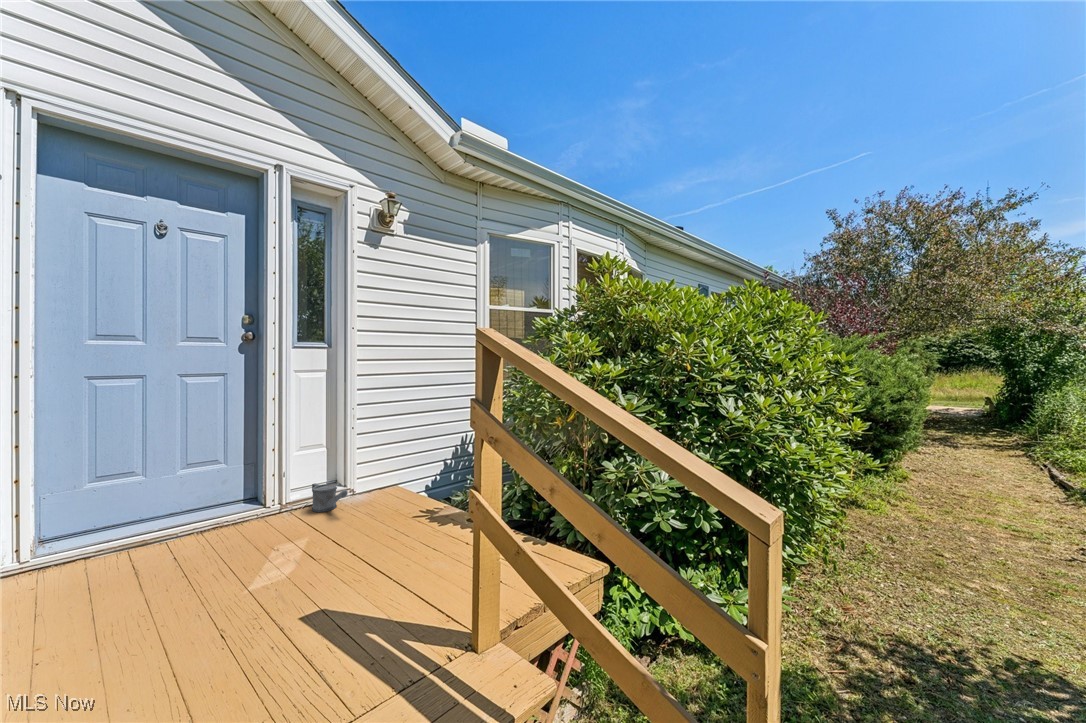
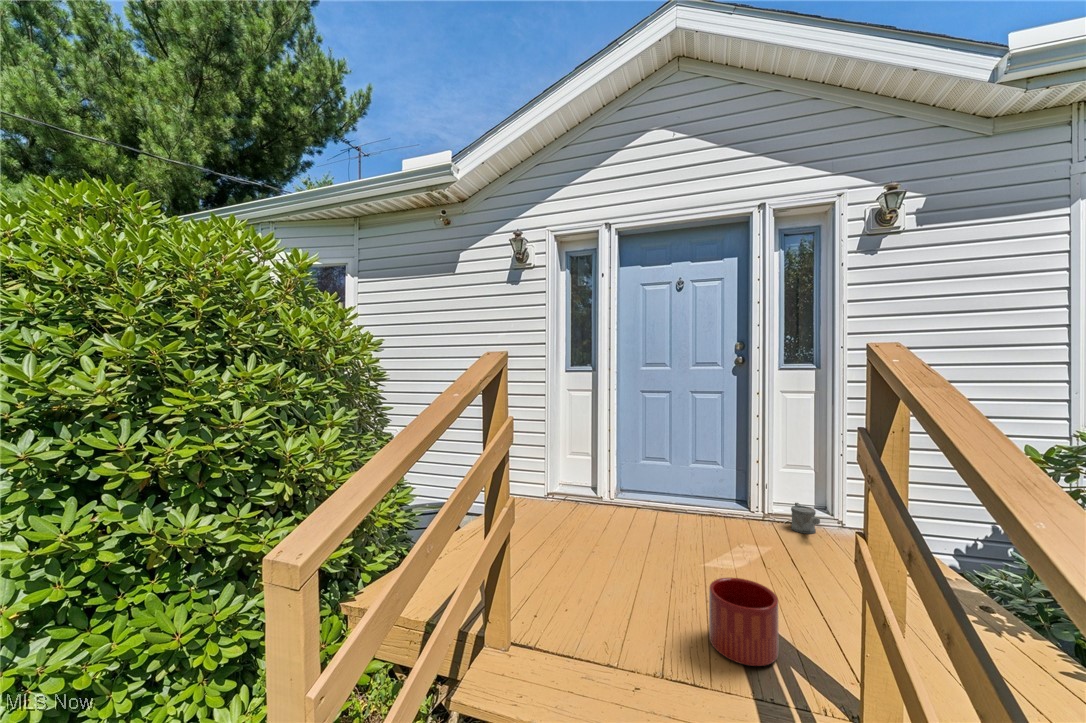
planter: none [310,572,390,678] -> present [709,578,779,666]

